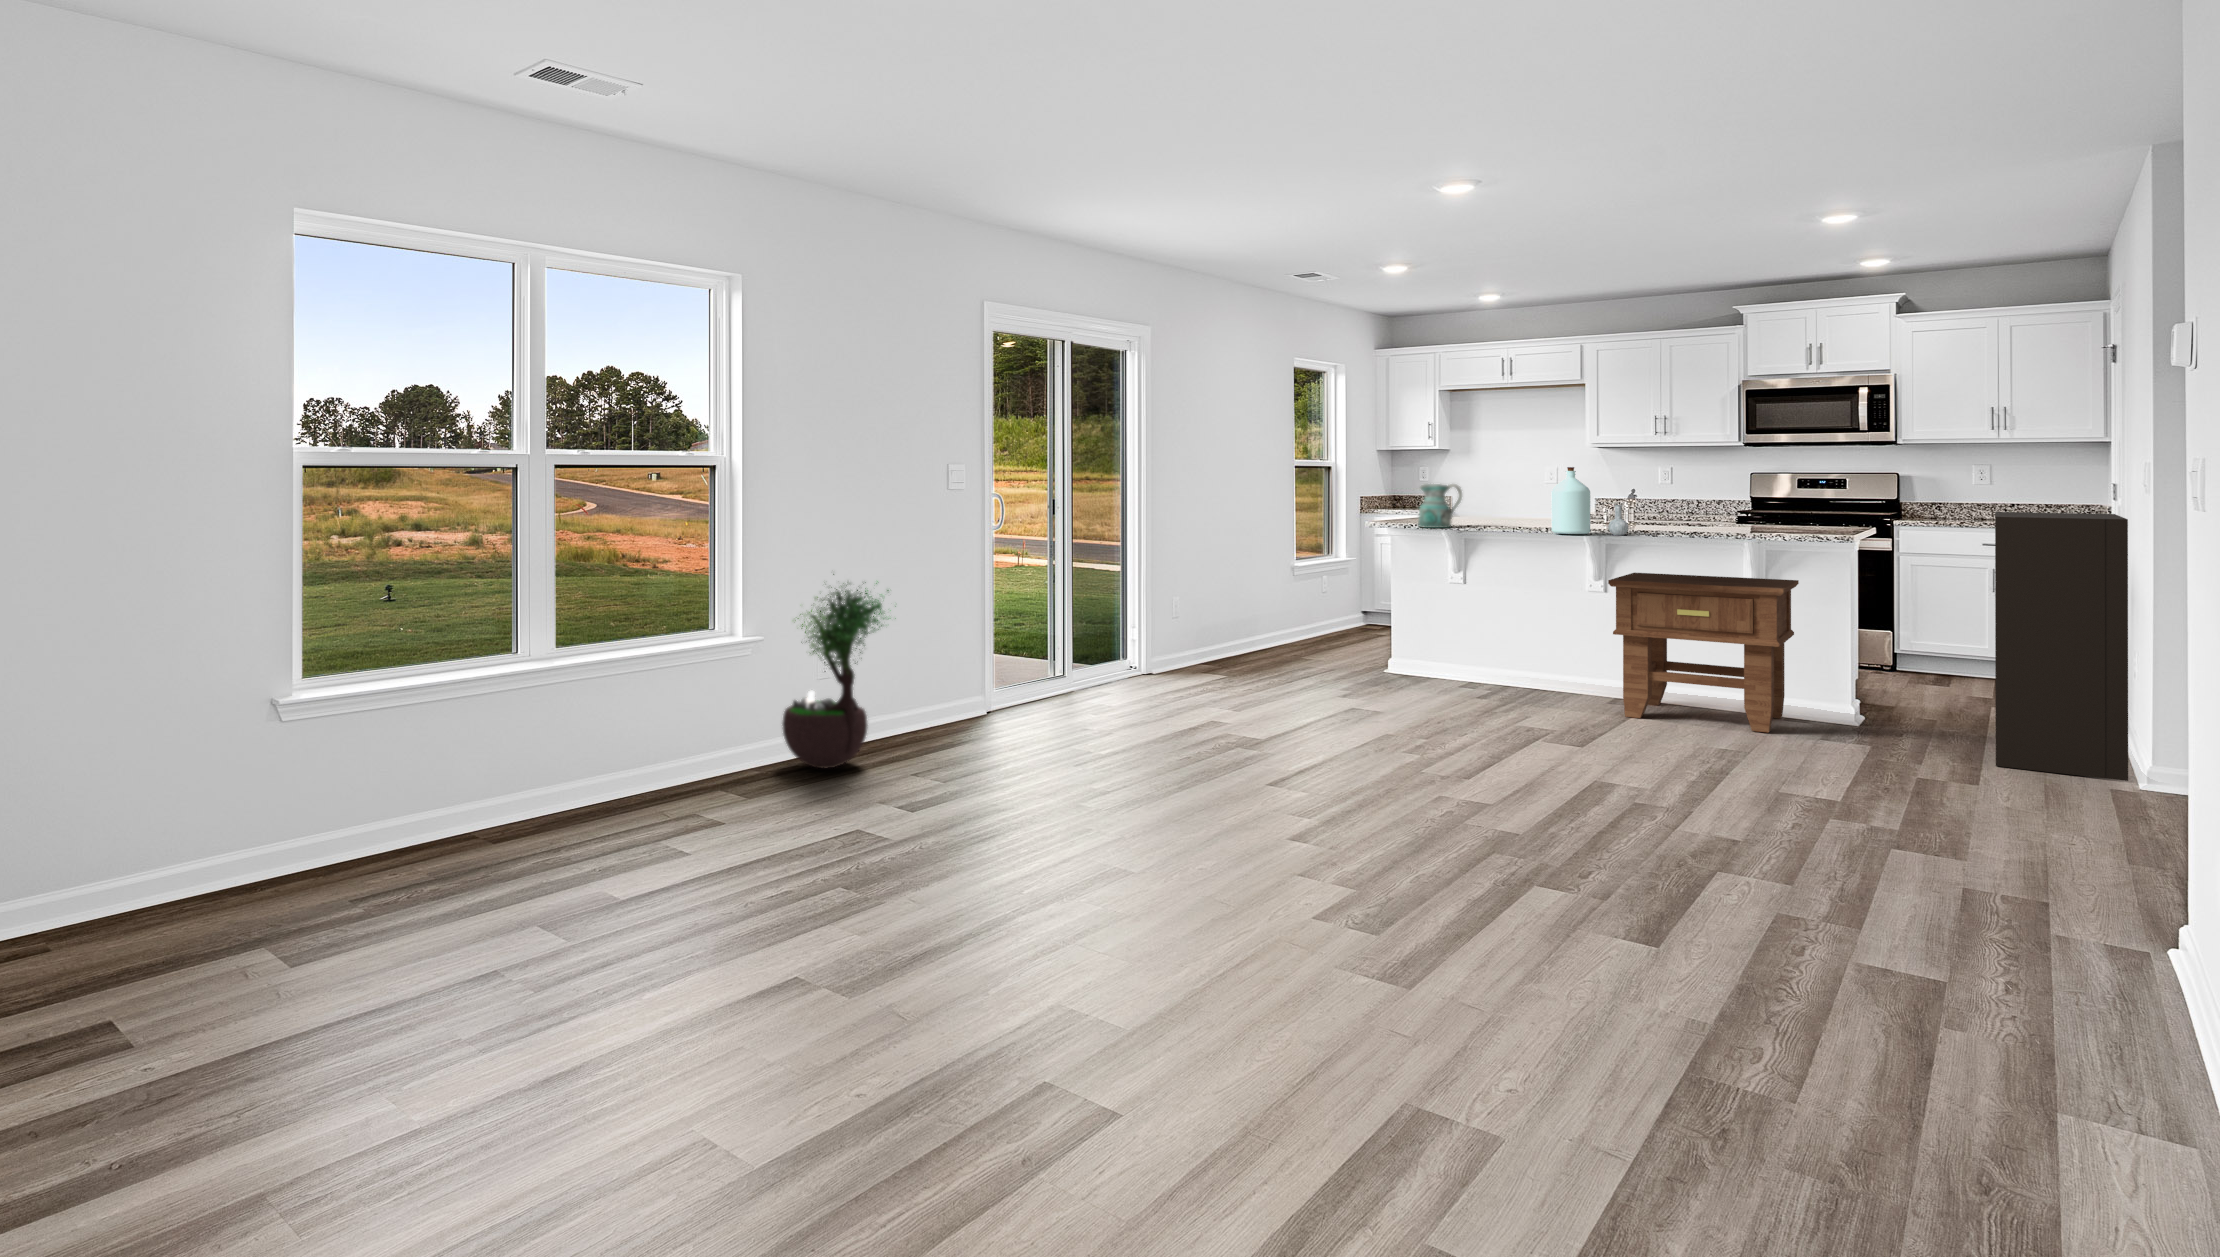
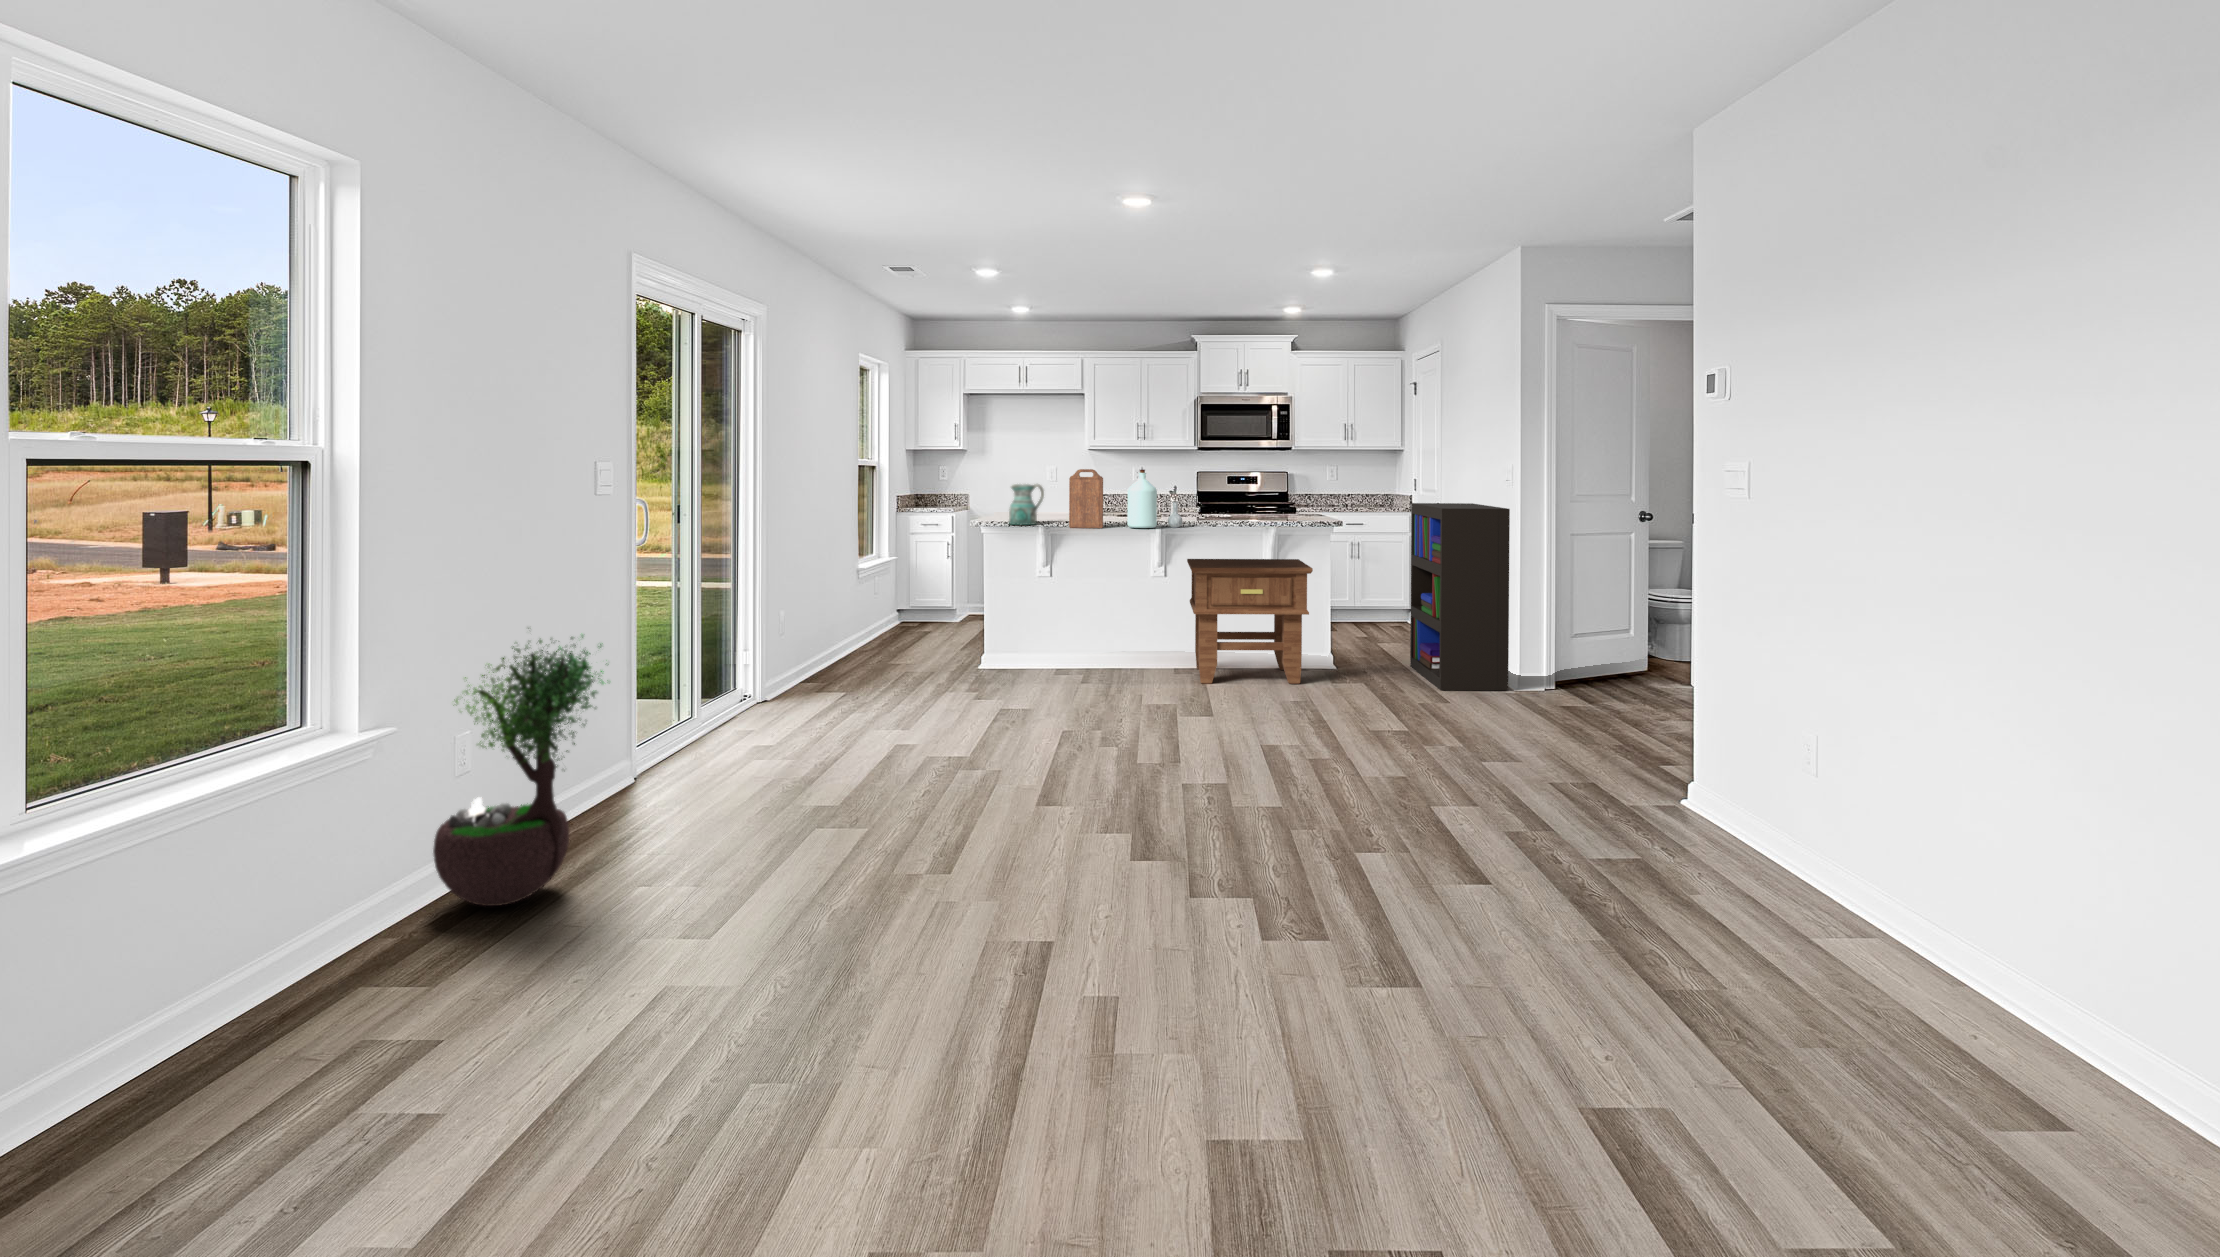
cutting board: none [1480,467,1520,533] -> present [1069,469,1103,528]

